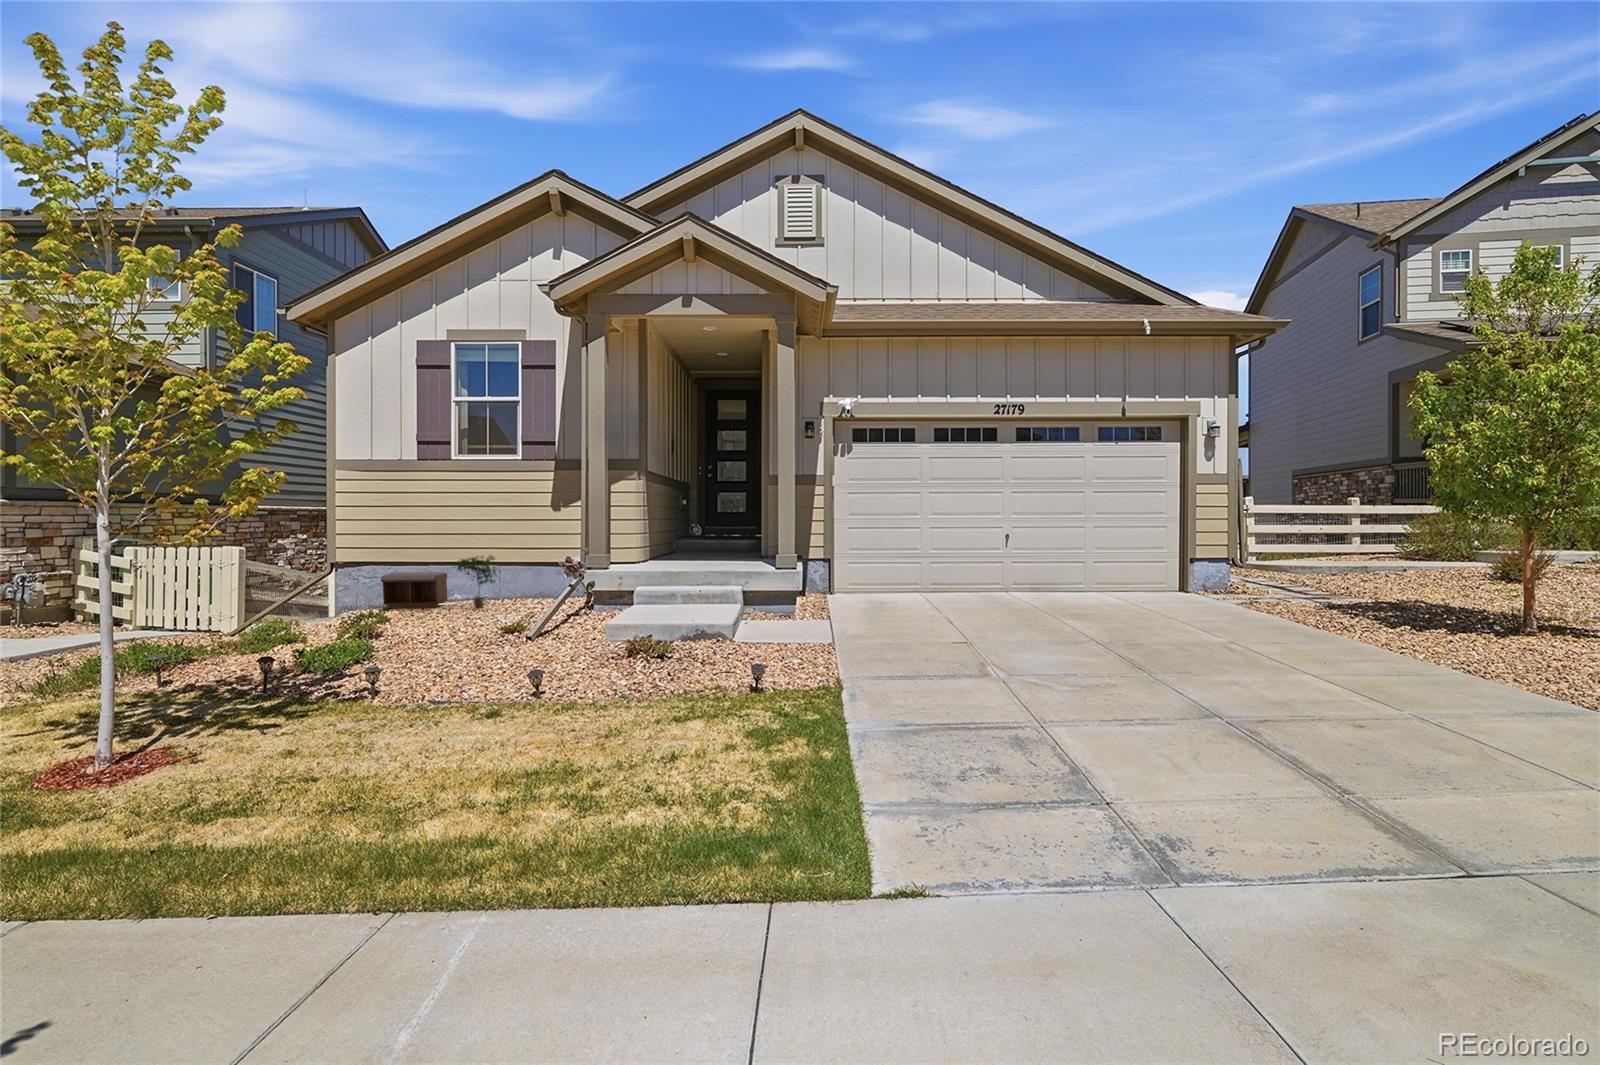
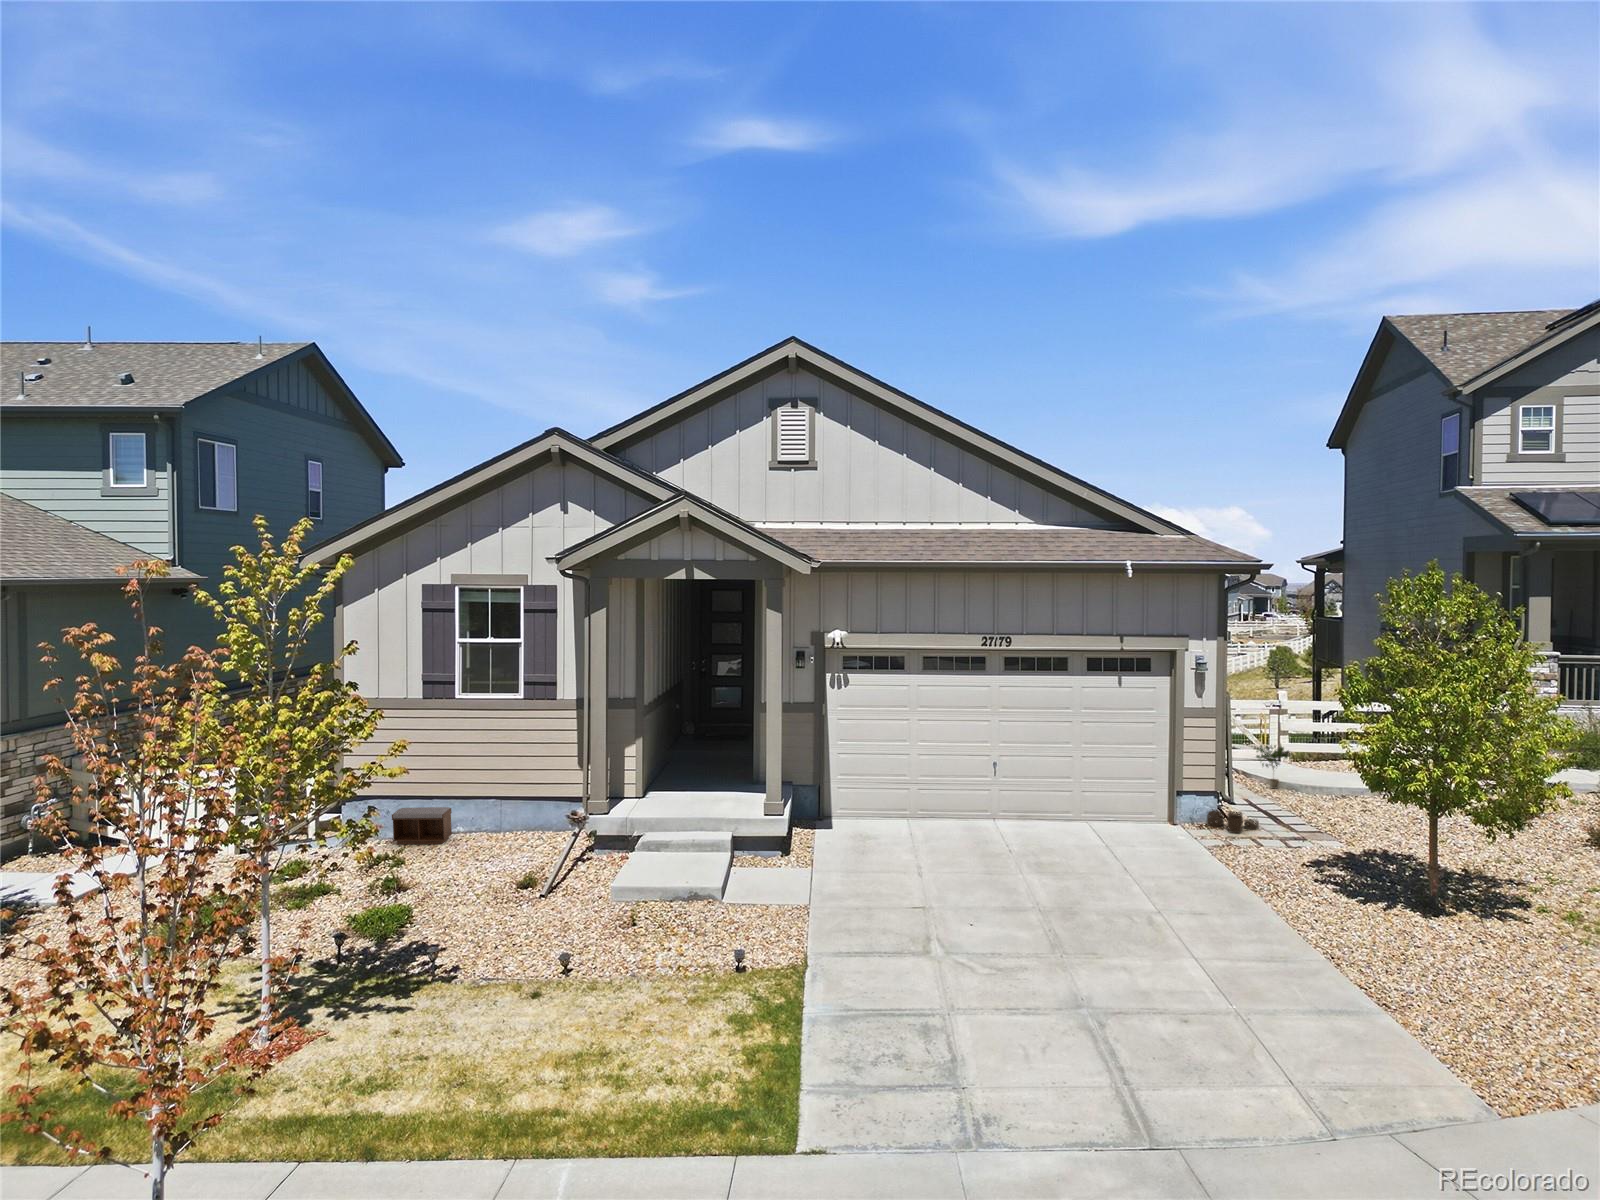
potted plant: present [457,556,497,608] -> present [1256,744,1292,789]
woven basket: none [1218,575,1275,596] -> present [1207,809,1259,833]

